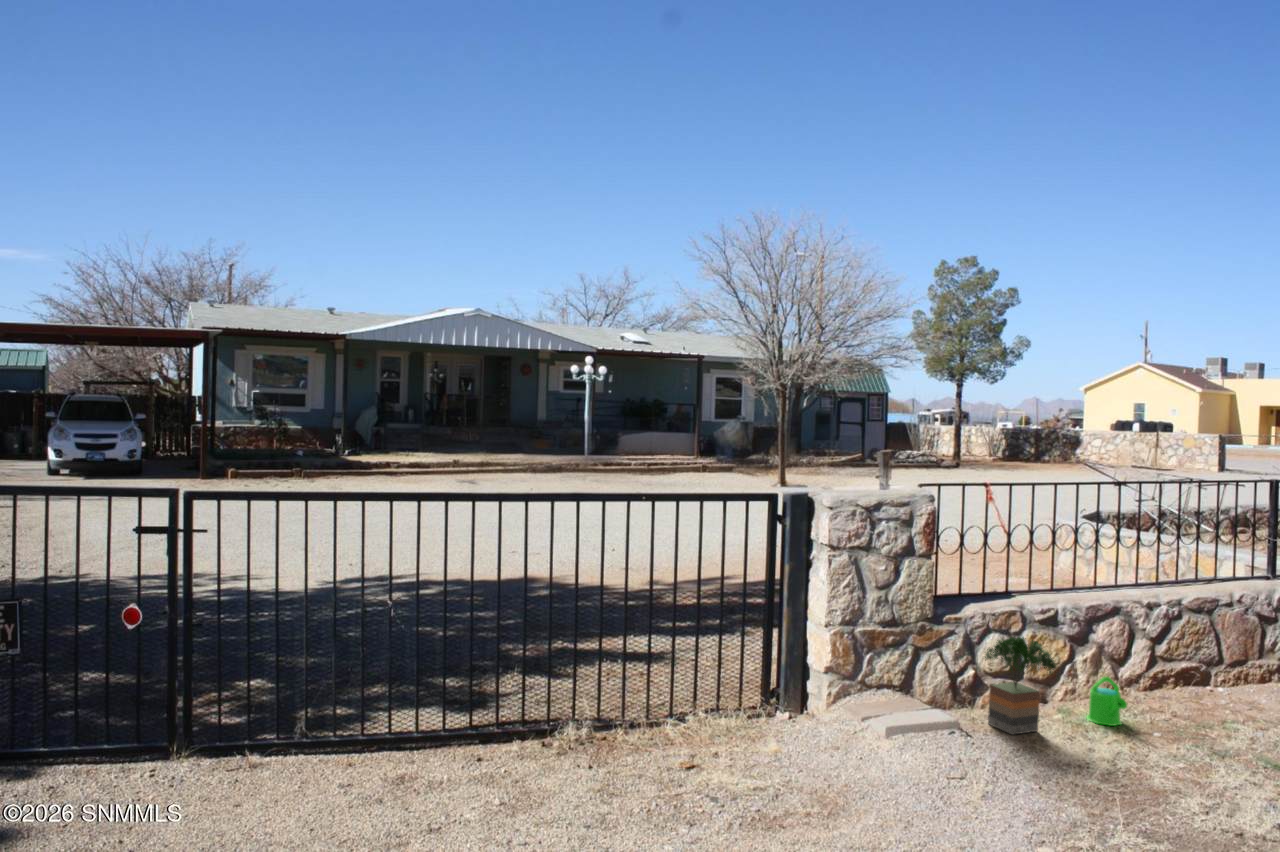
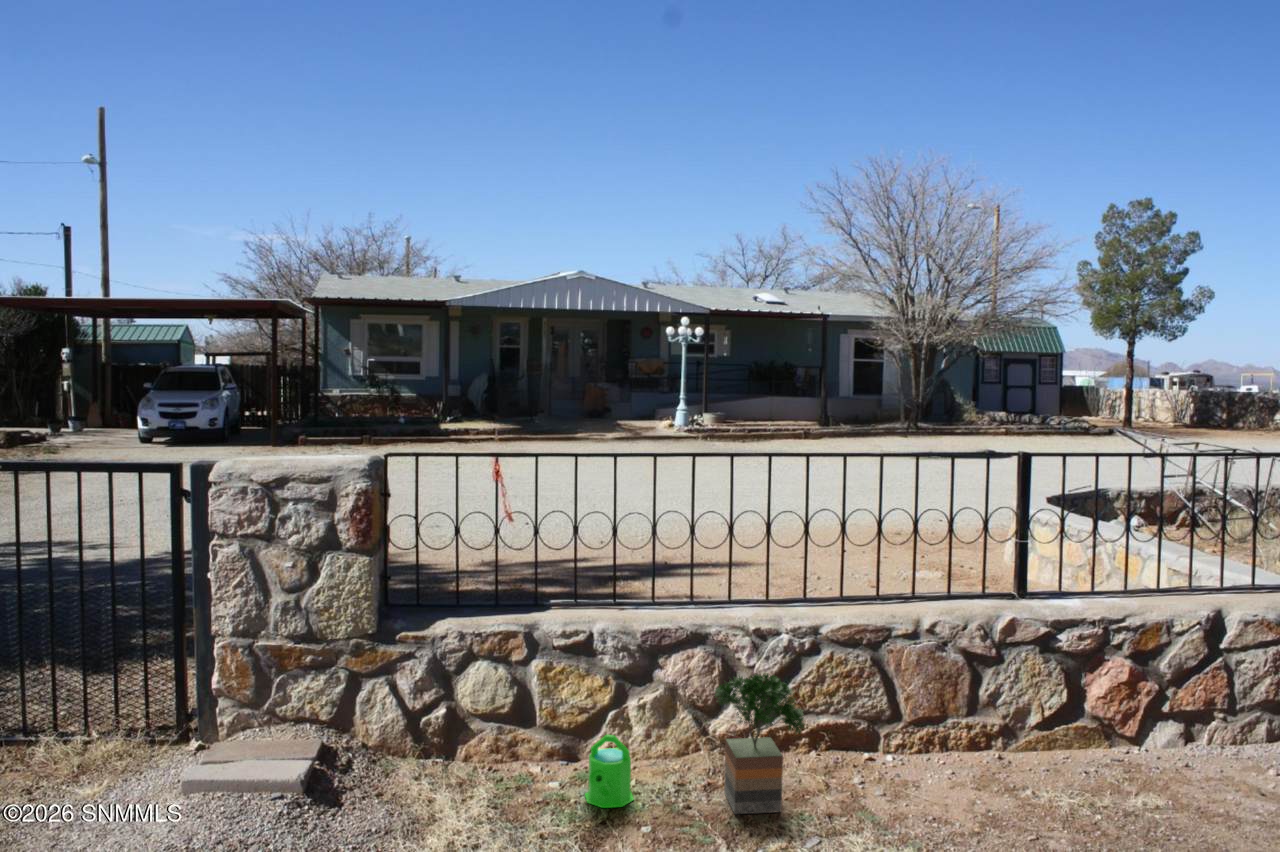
potted tree: present [985,636,1057,735] -> present [715,674,804,814]

